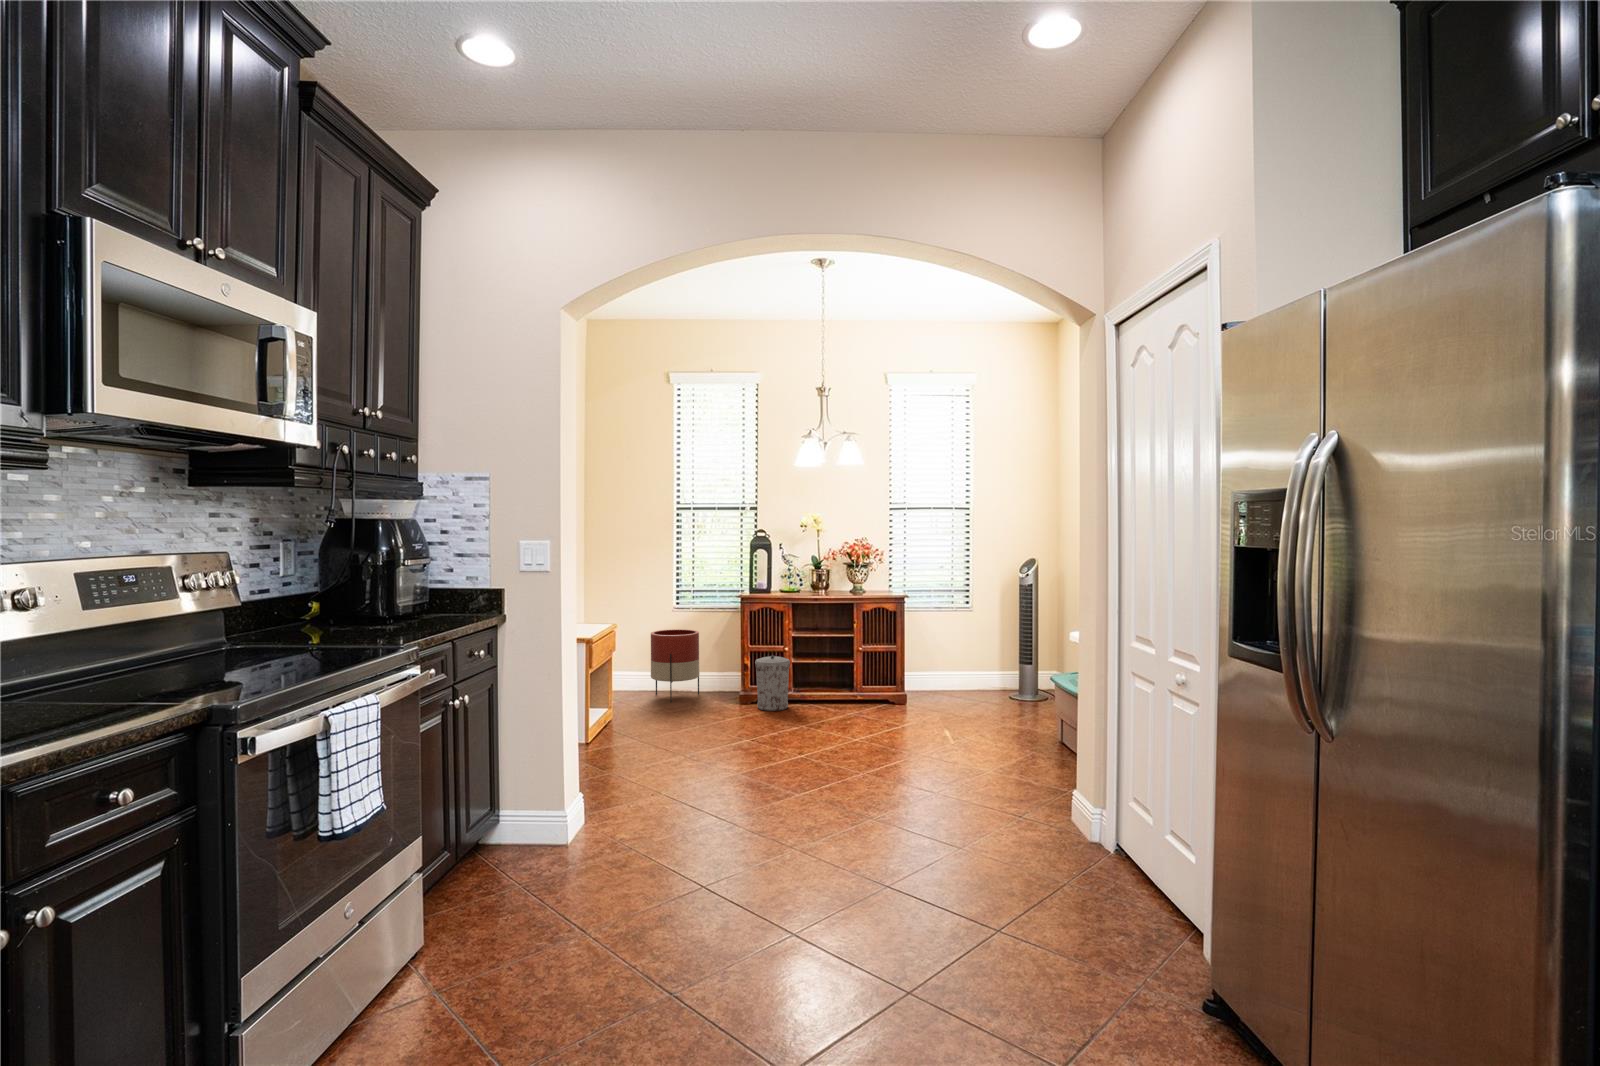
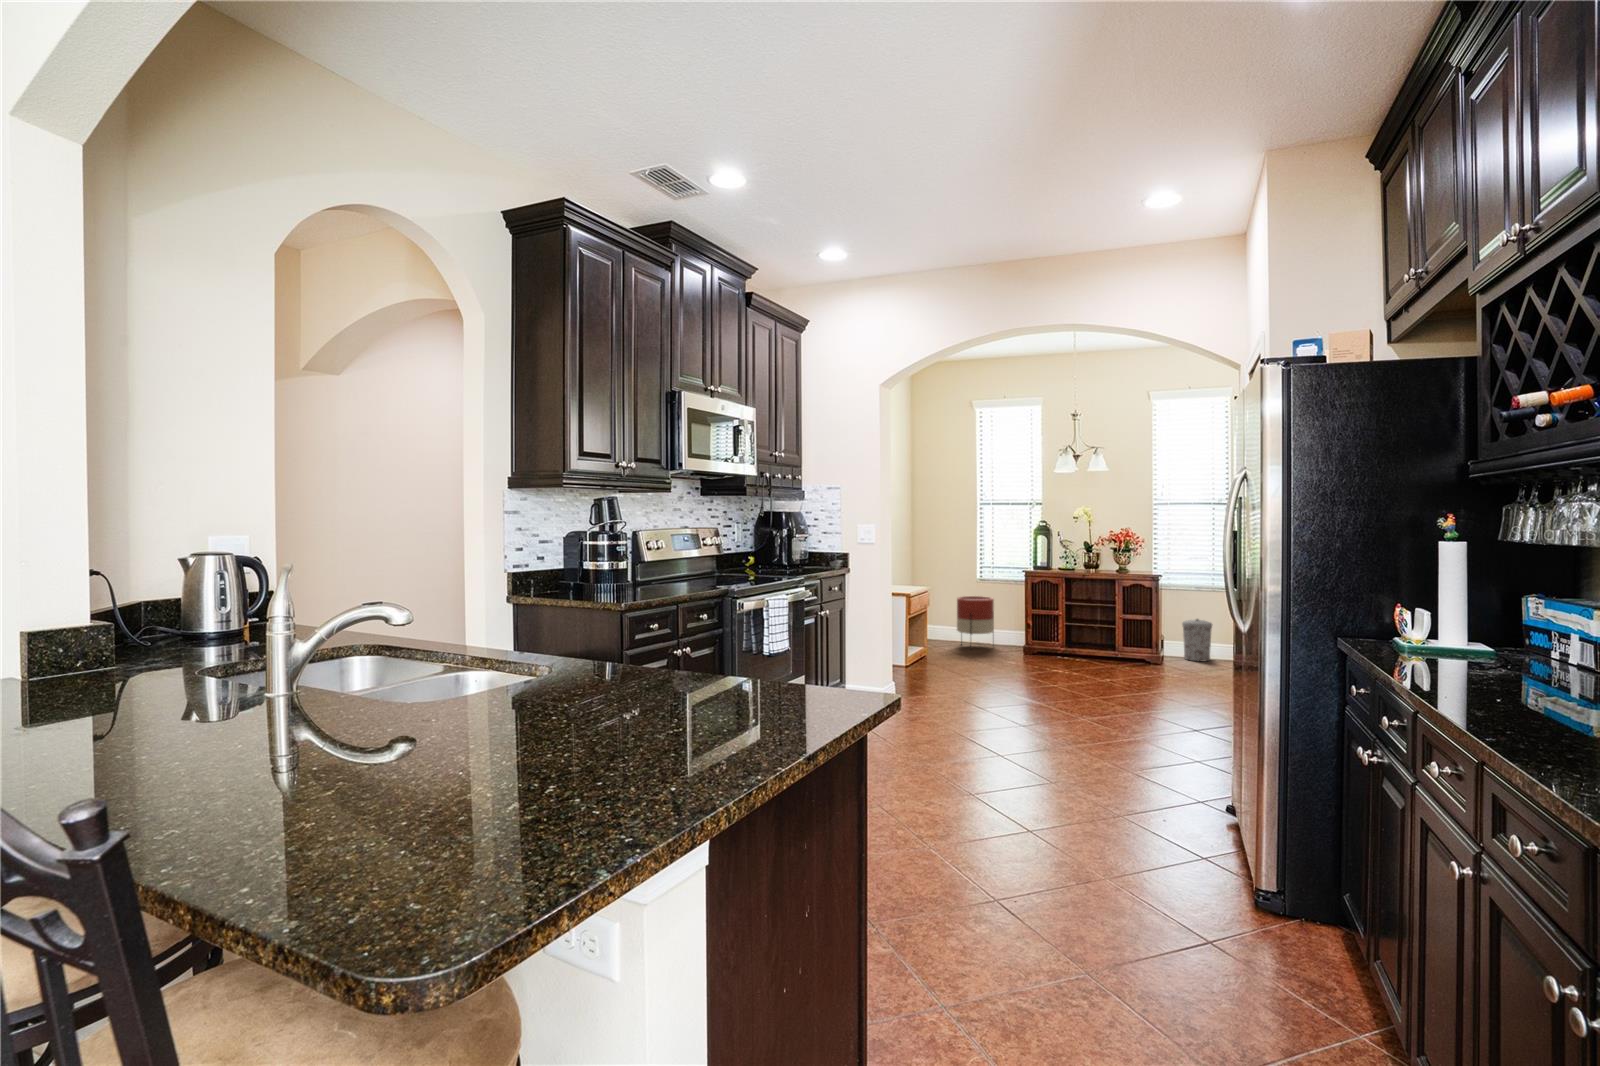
trash can: present [755,655,790,711] -> present [1182,619,1212,661]

